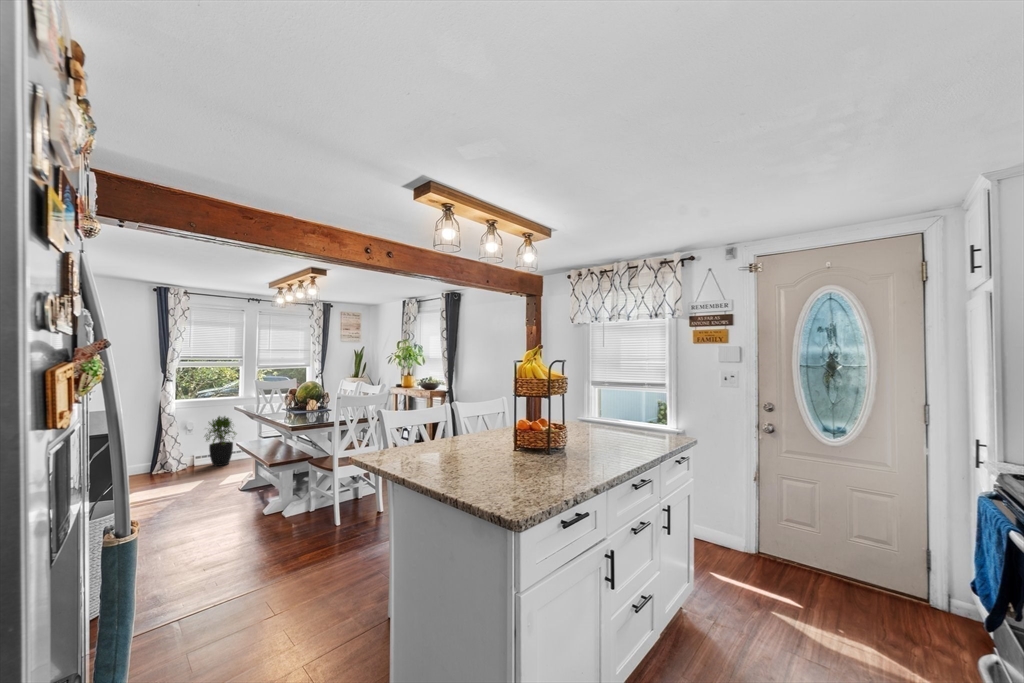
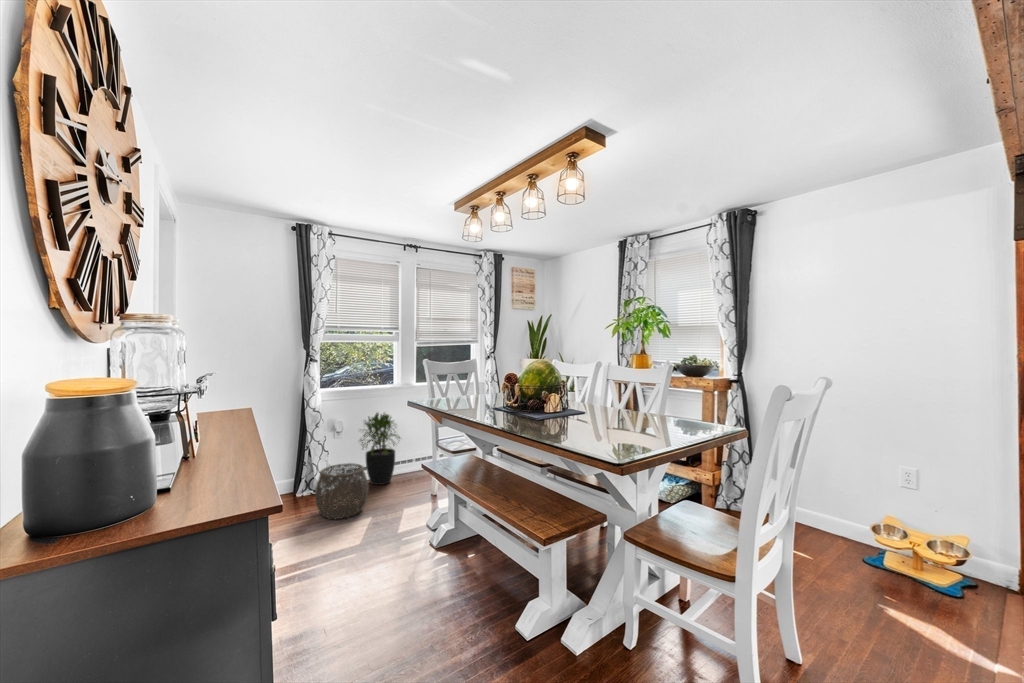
woven basket: none [164,449,205,483] -> present [315,463,368,519]

